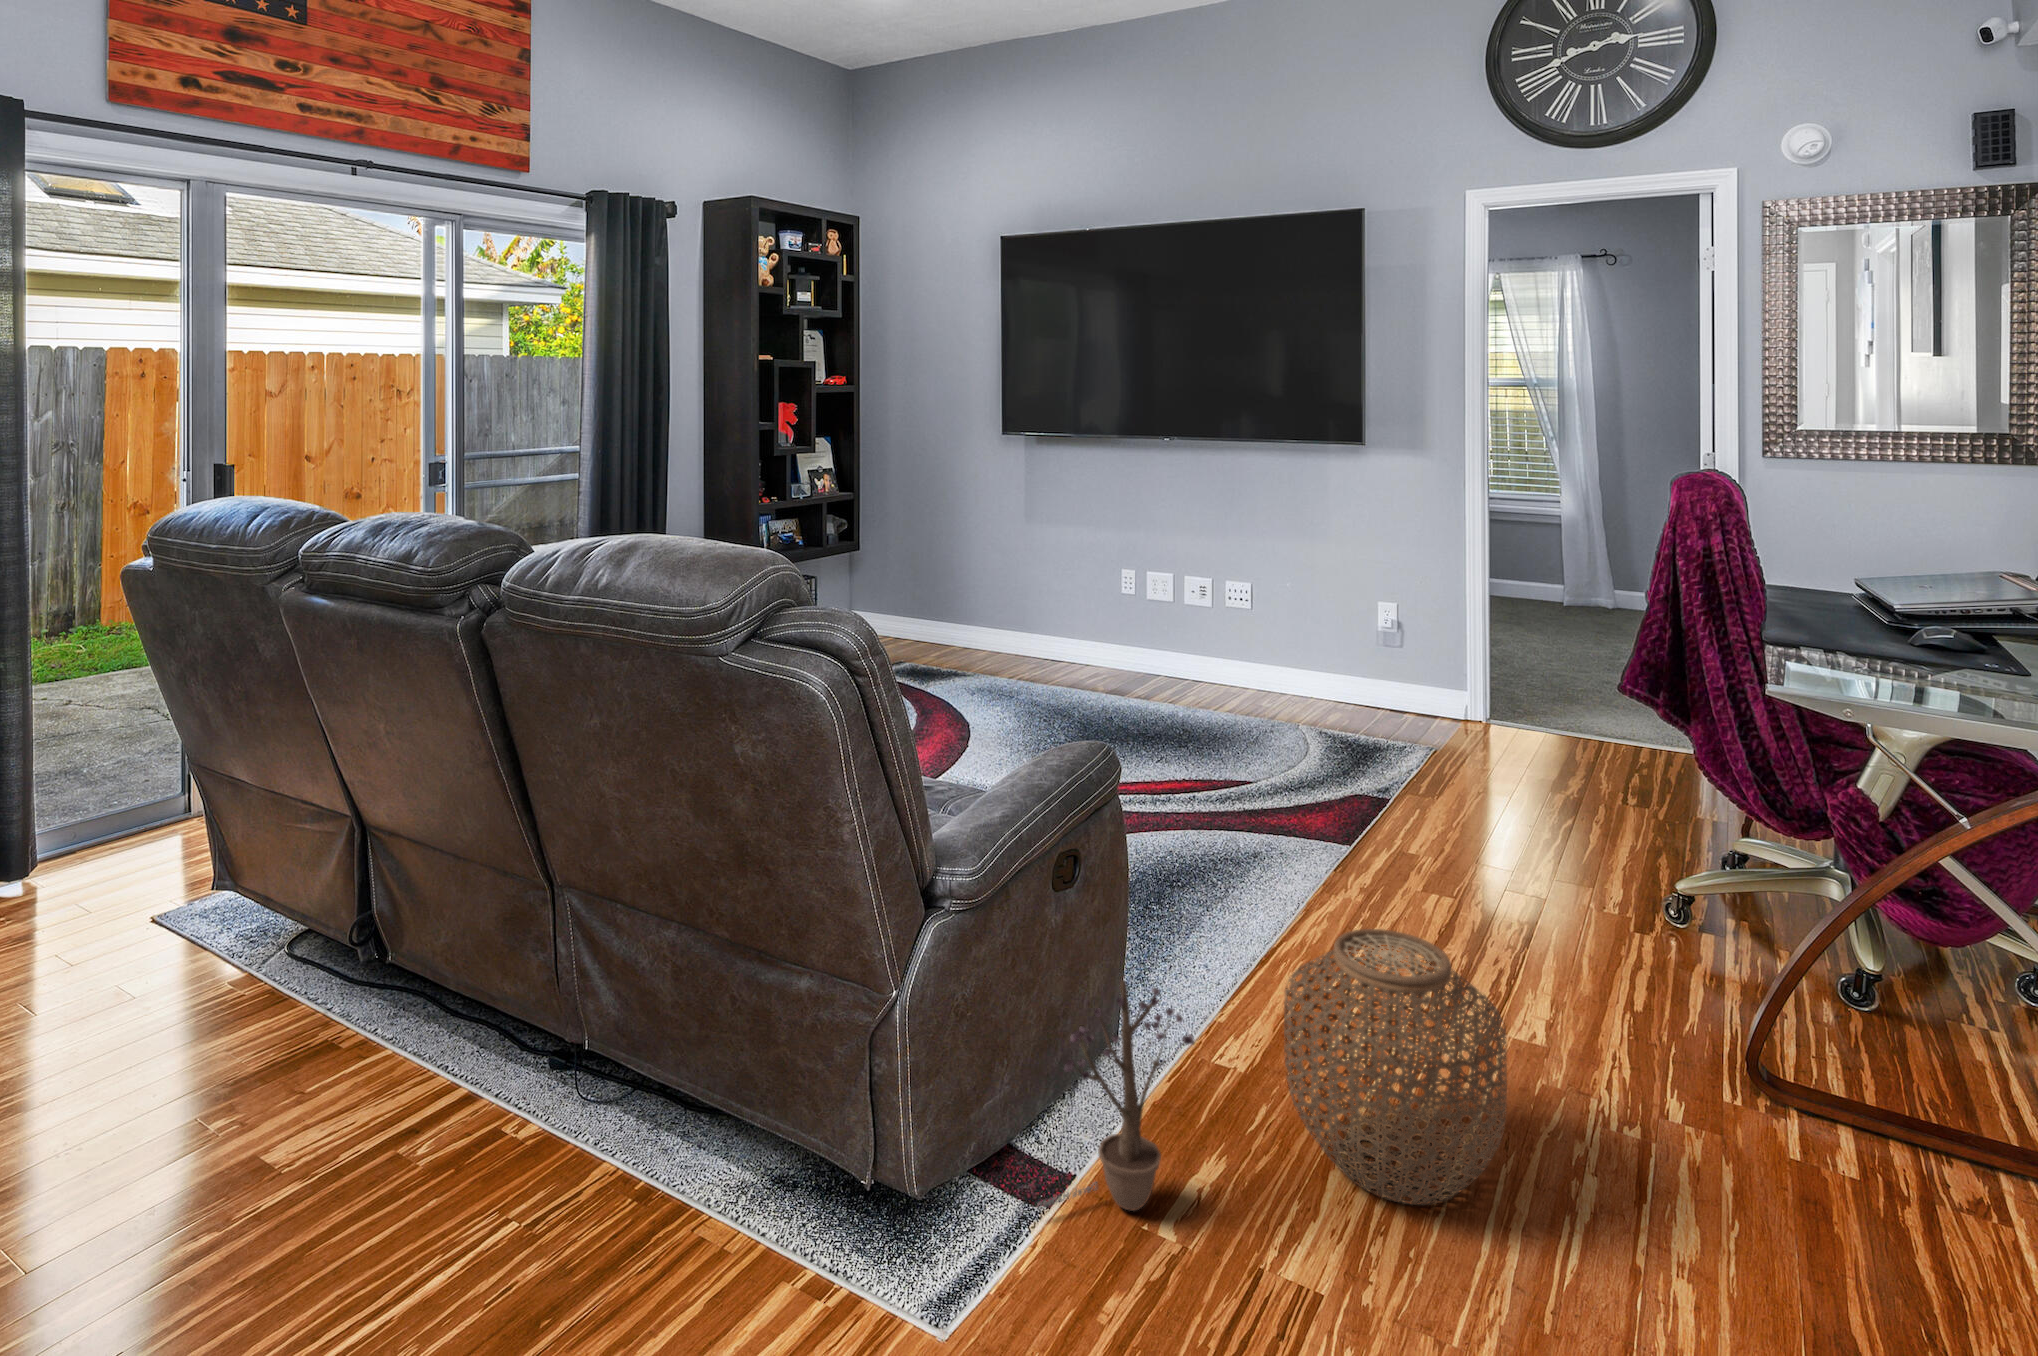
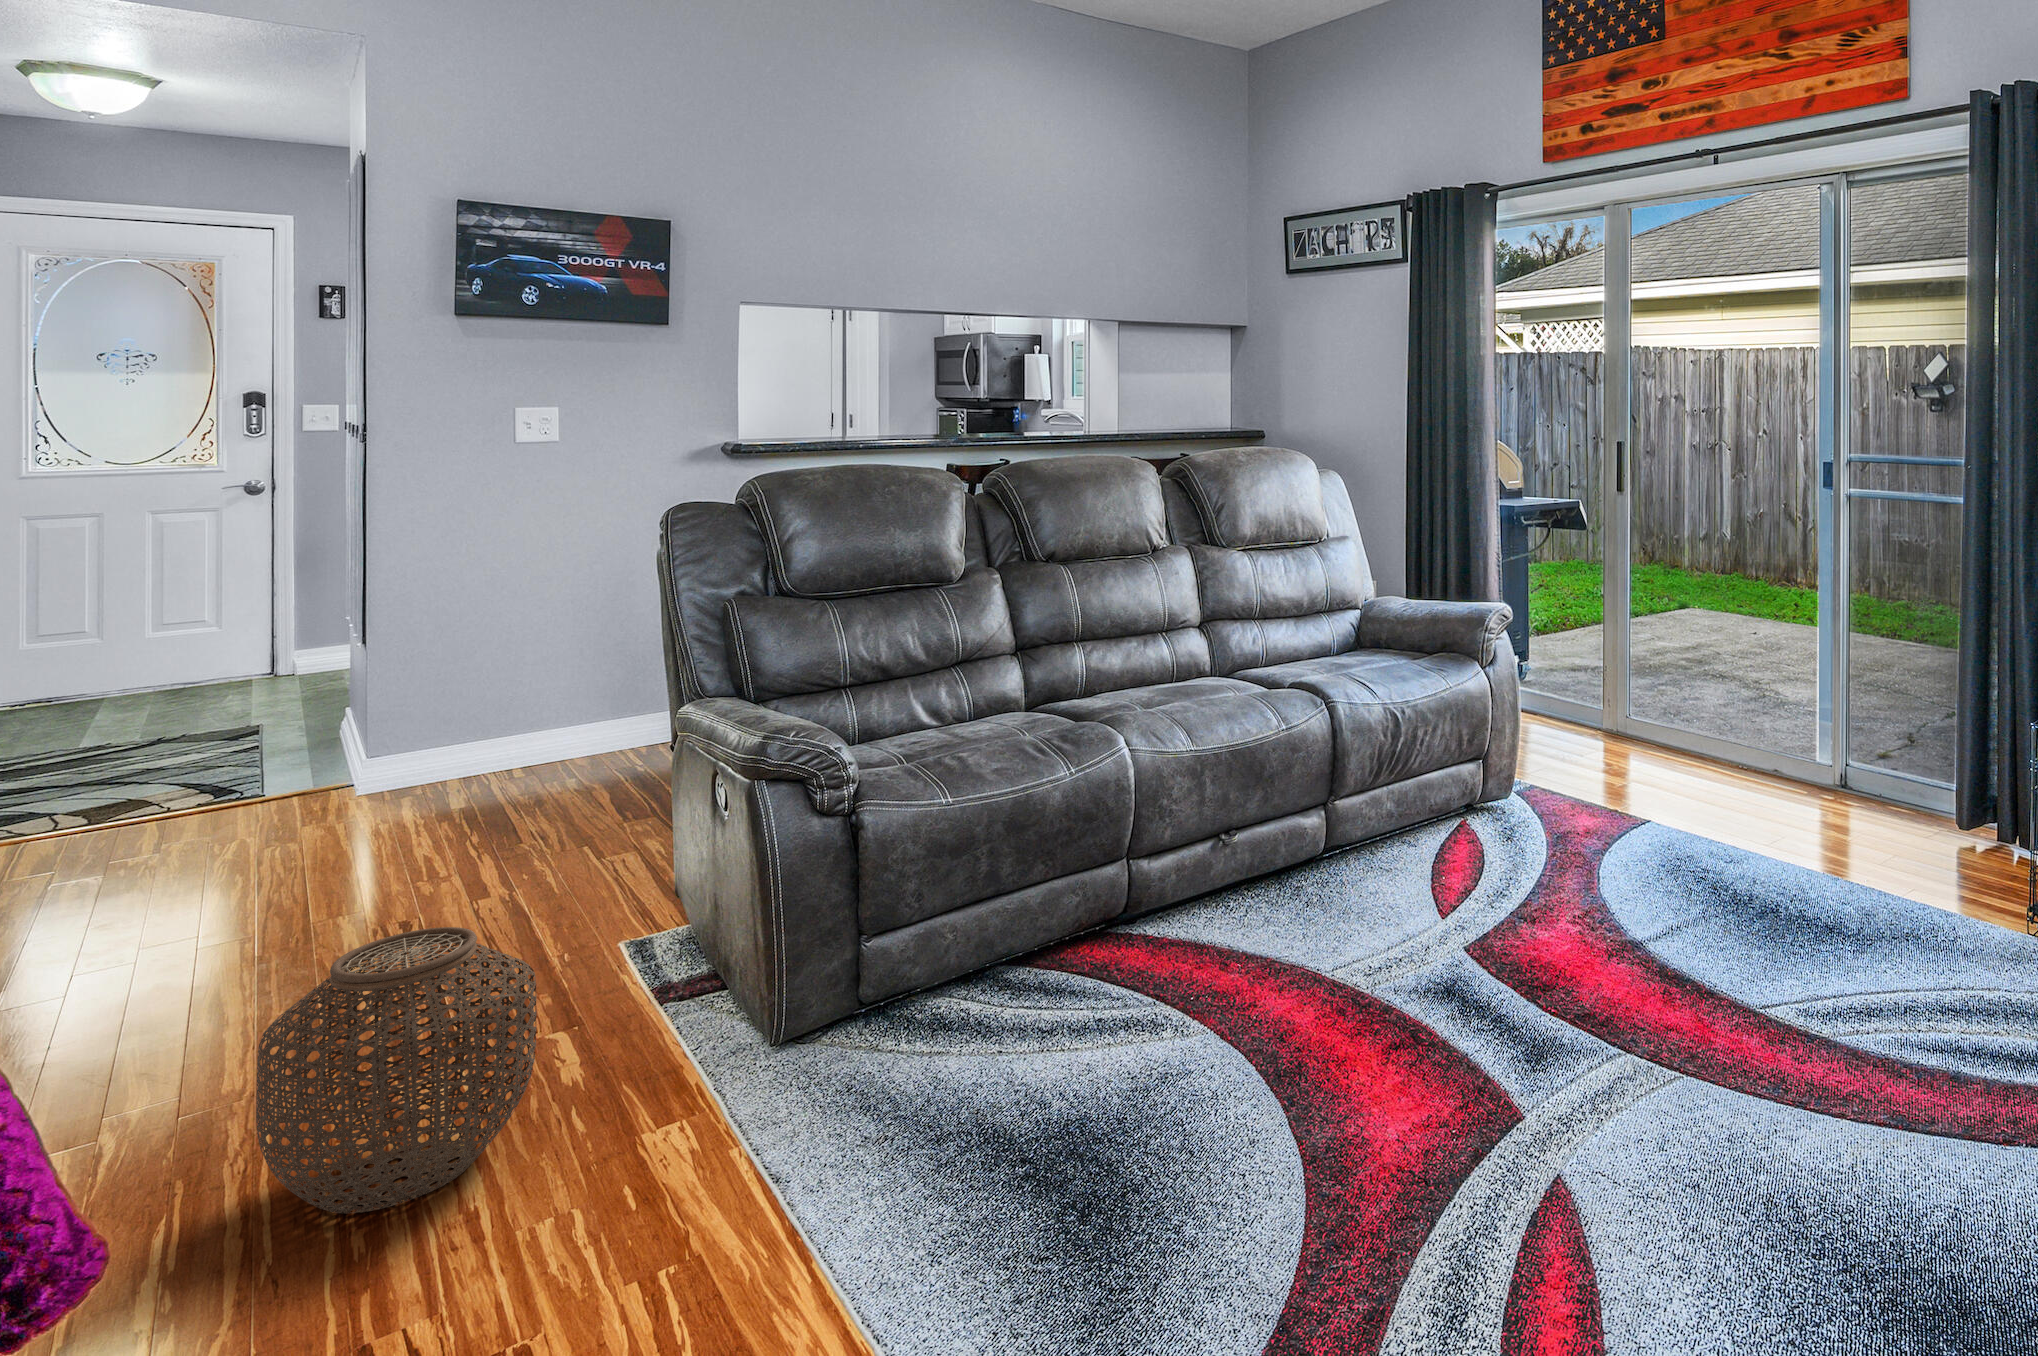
decorative plant: present [1037,980,1194,1211] -> none [556,843,659,1031]

